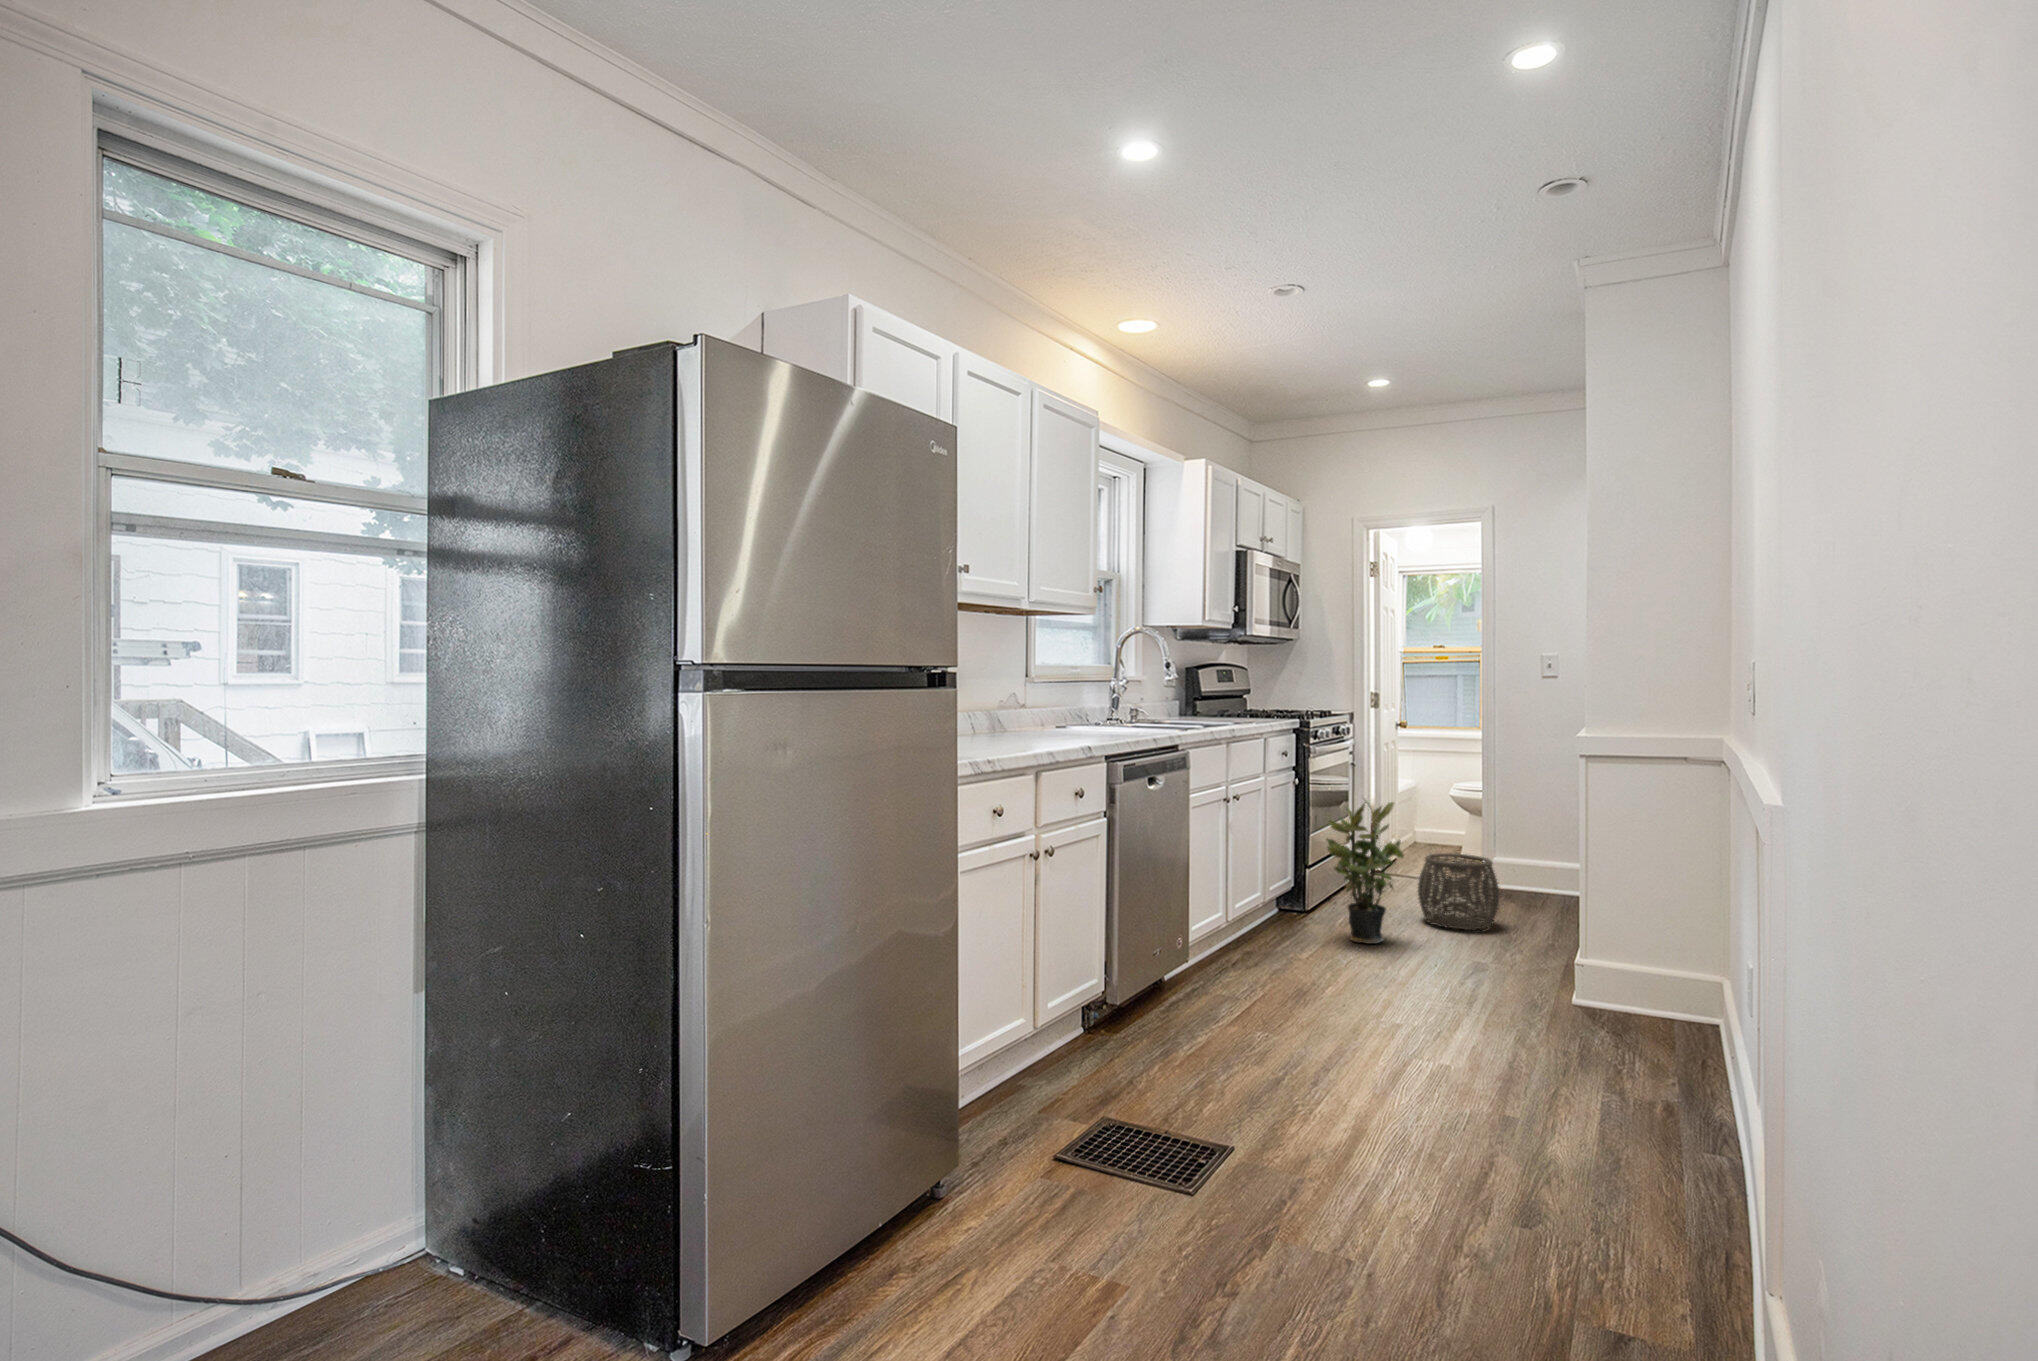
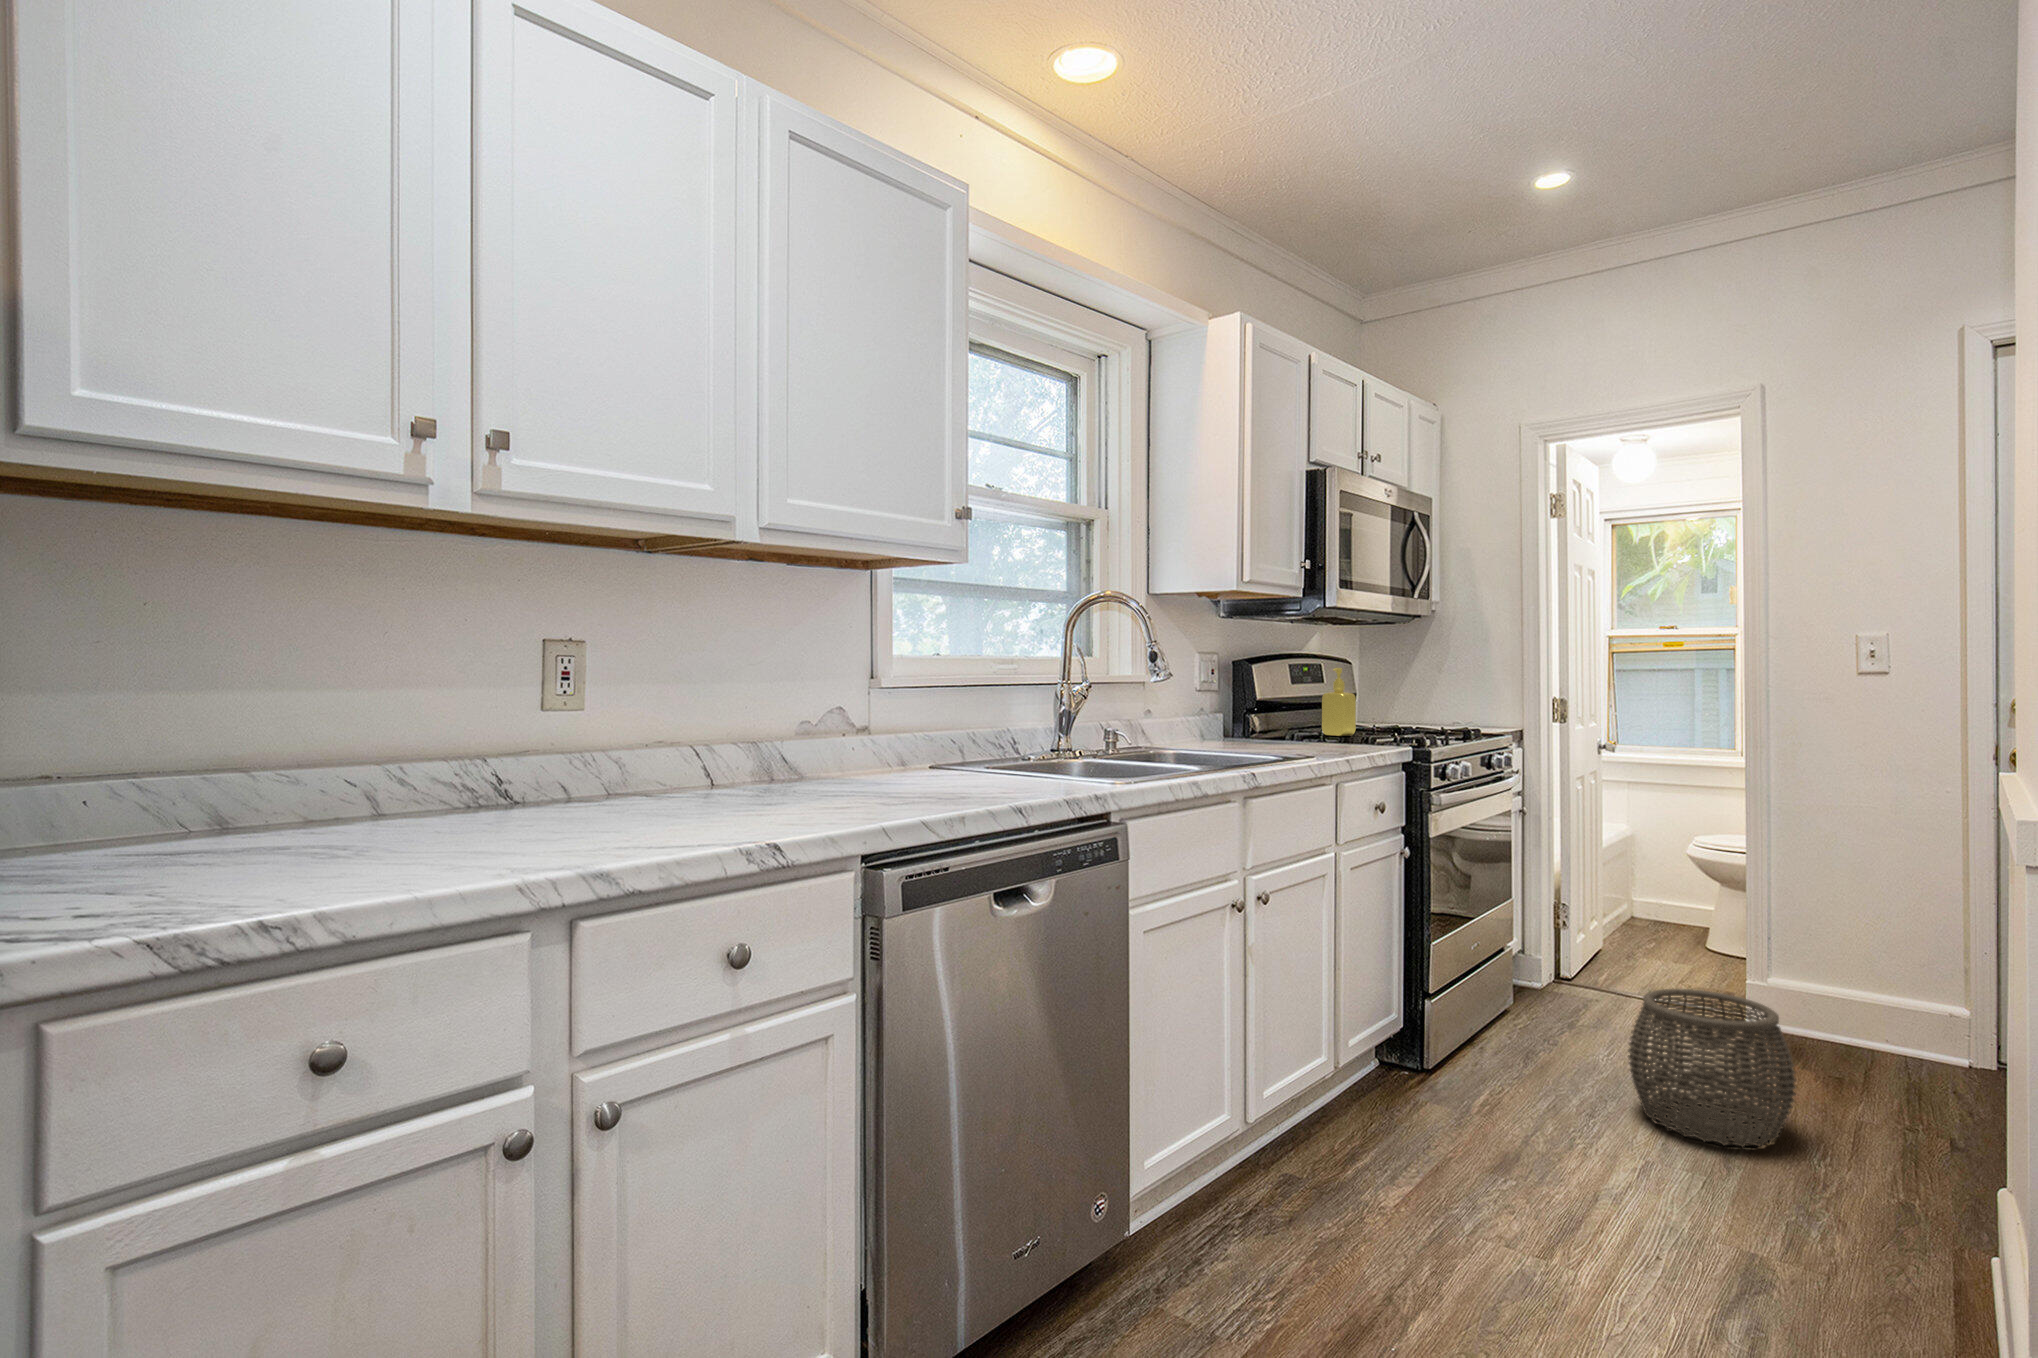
soap dispenser: none [1239,672,1261,714] -> present [1322,668,1356,736]
potted plant: present [1327,798,1404,944] -> none [1441,897,1598,1178]

